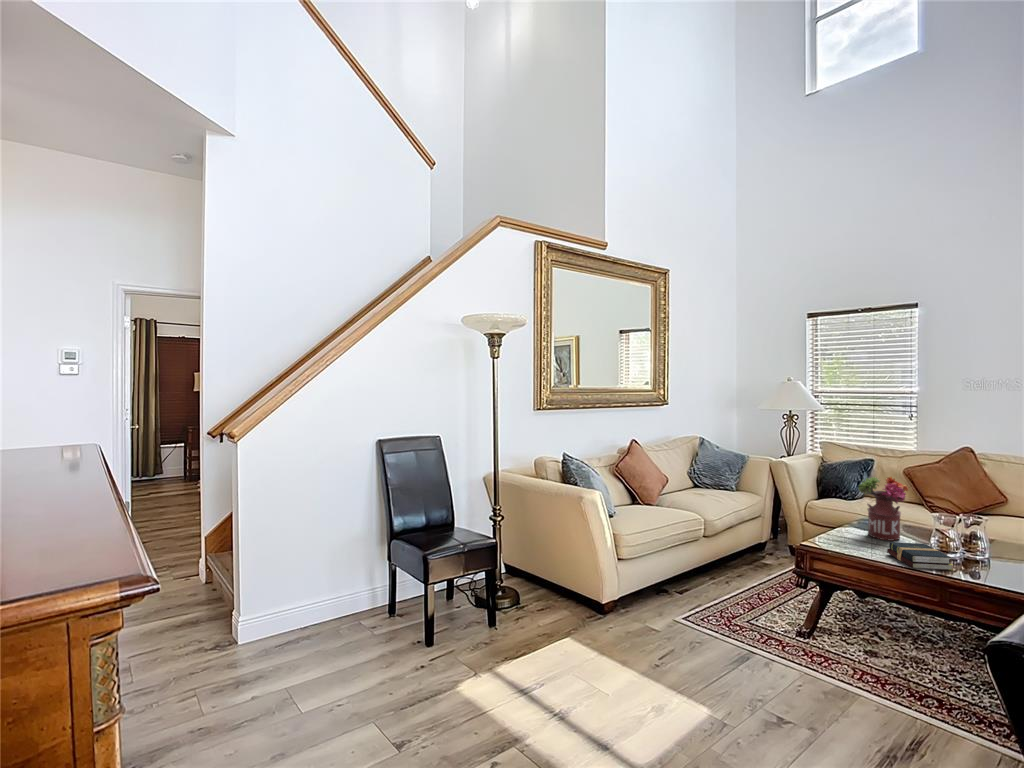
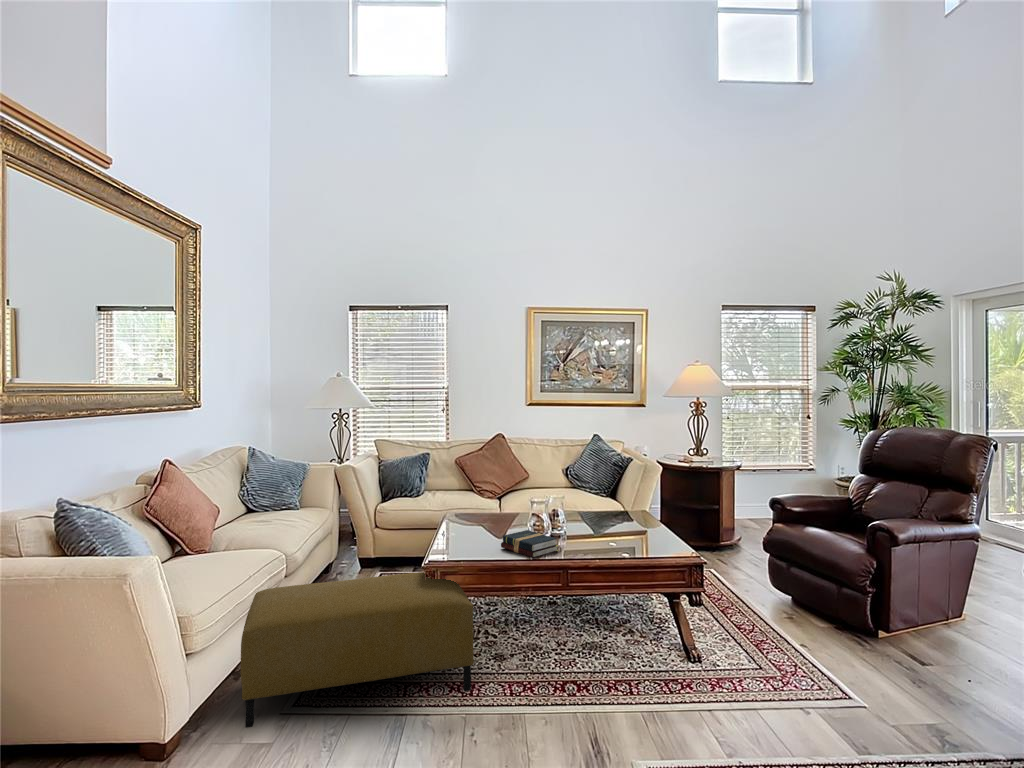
flower arrangement: present [859,477,908,541] -> none [456,468,499,534]
ottoman: none [646,537,833,663] -> present [240,572,474,728]

